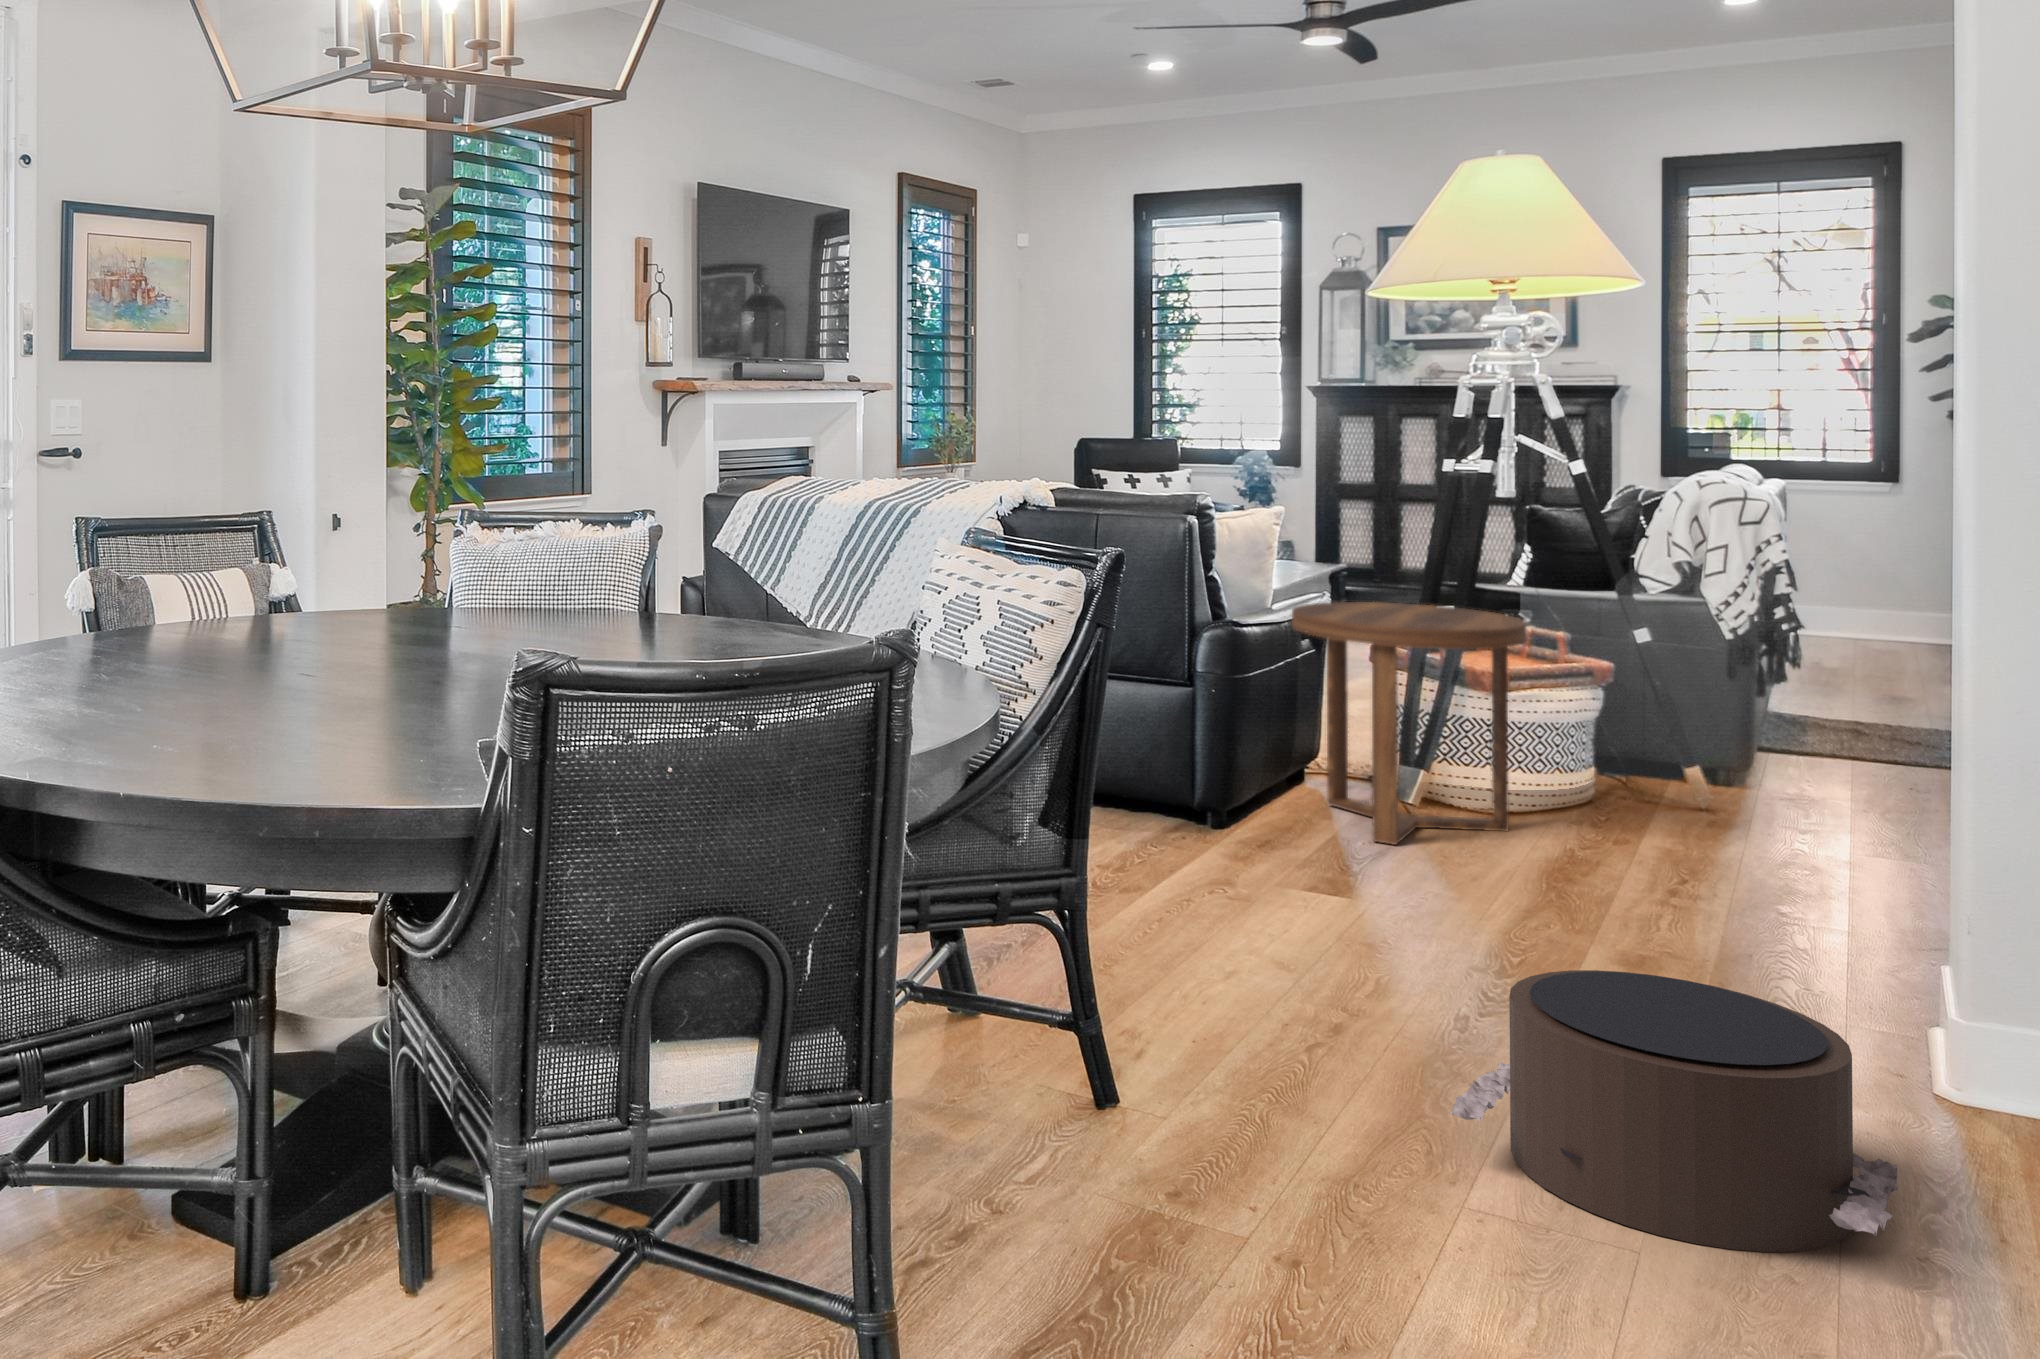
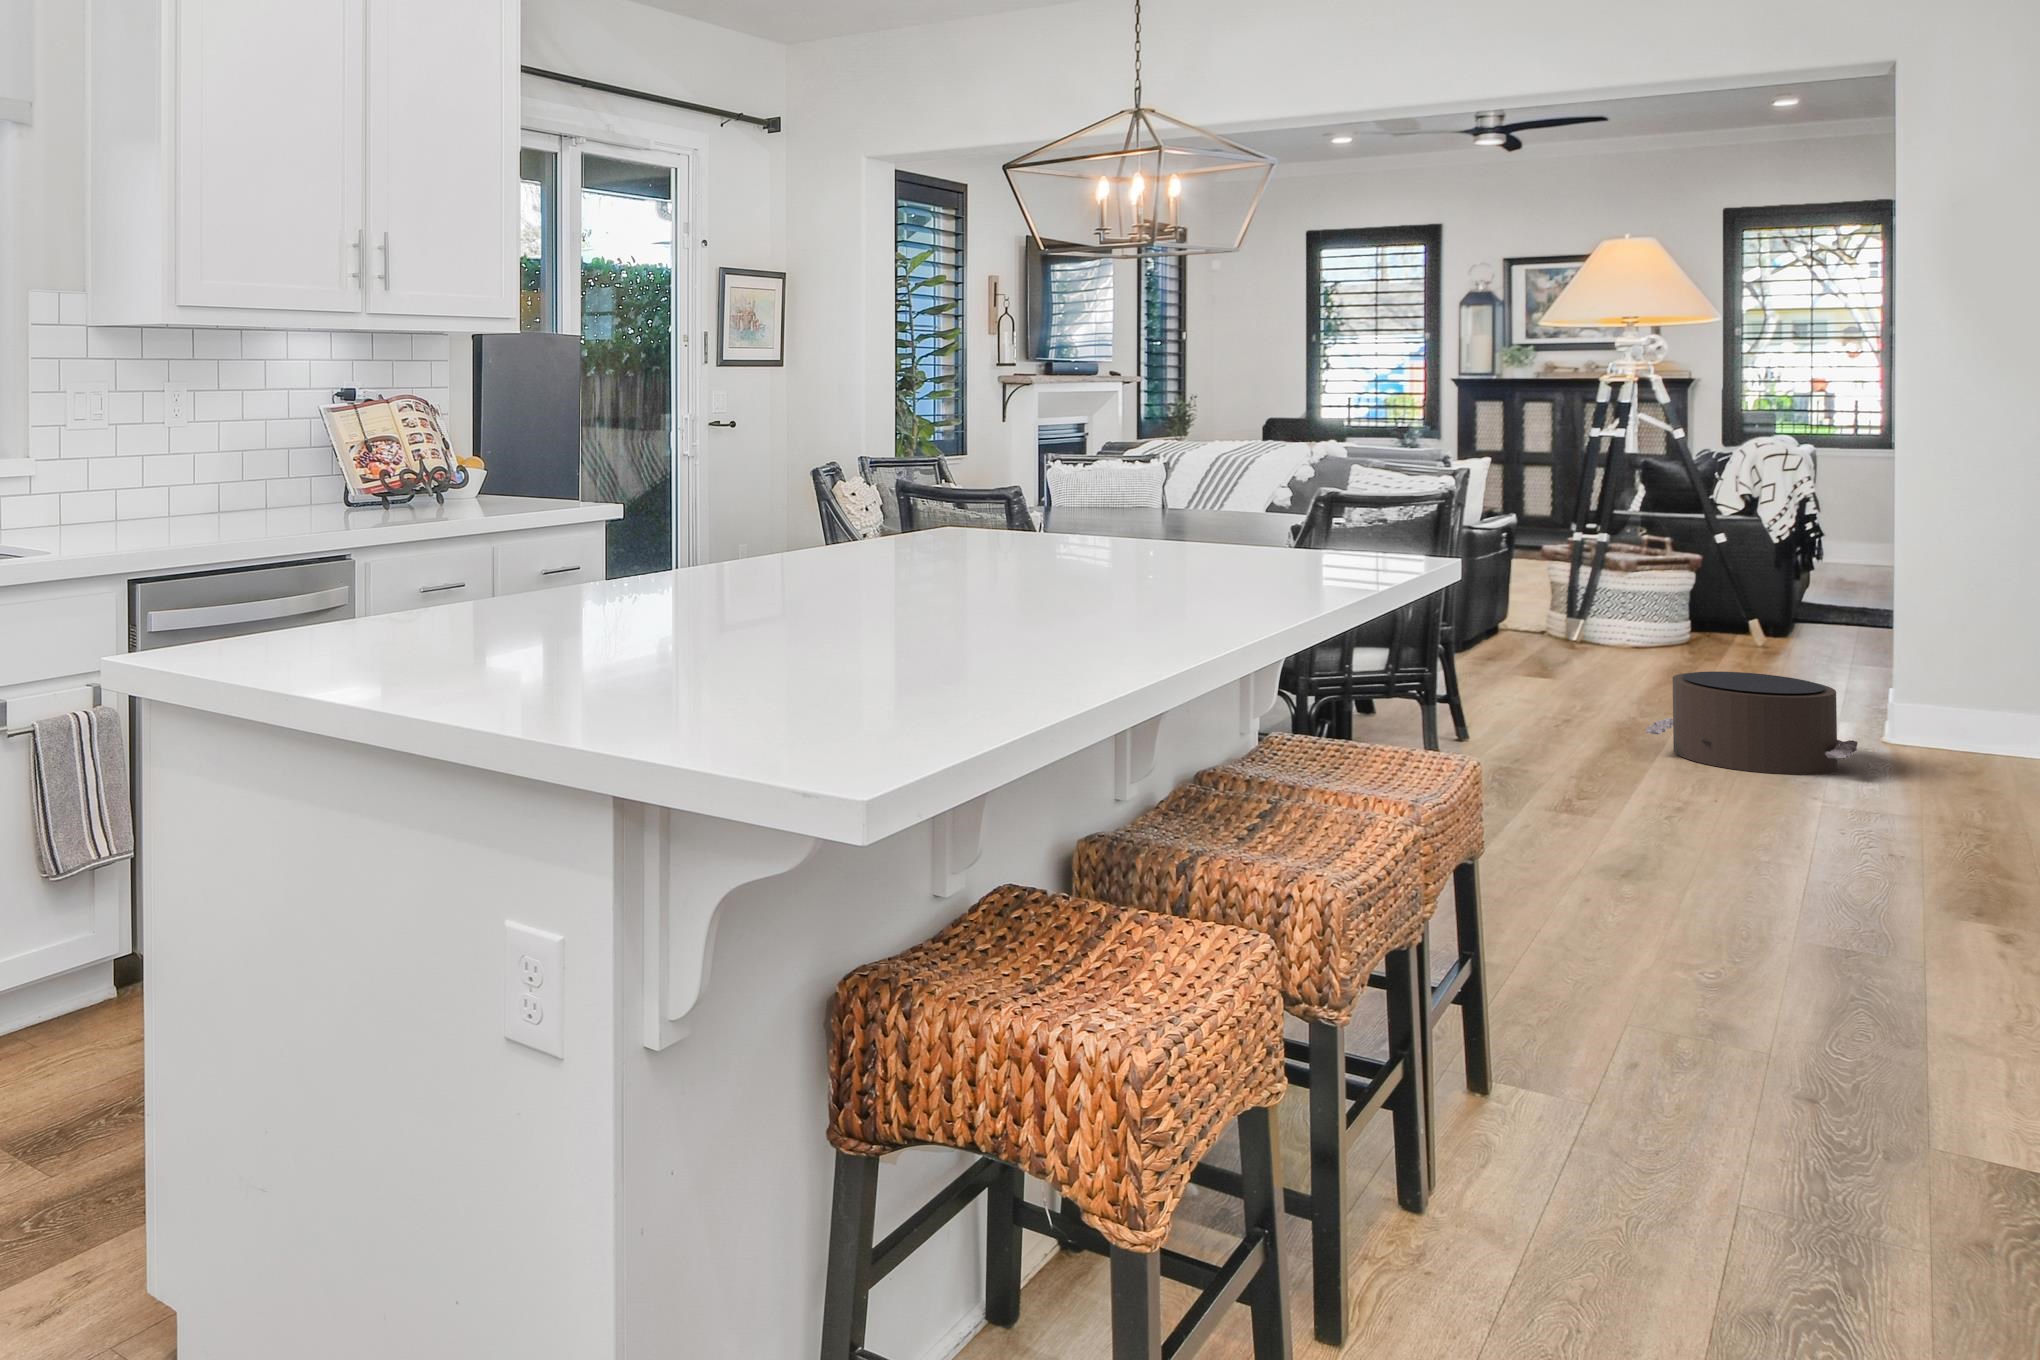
side table: present [1292,602,1526,845] -> none [1501,518,1652,659]

